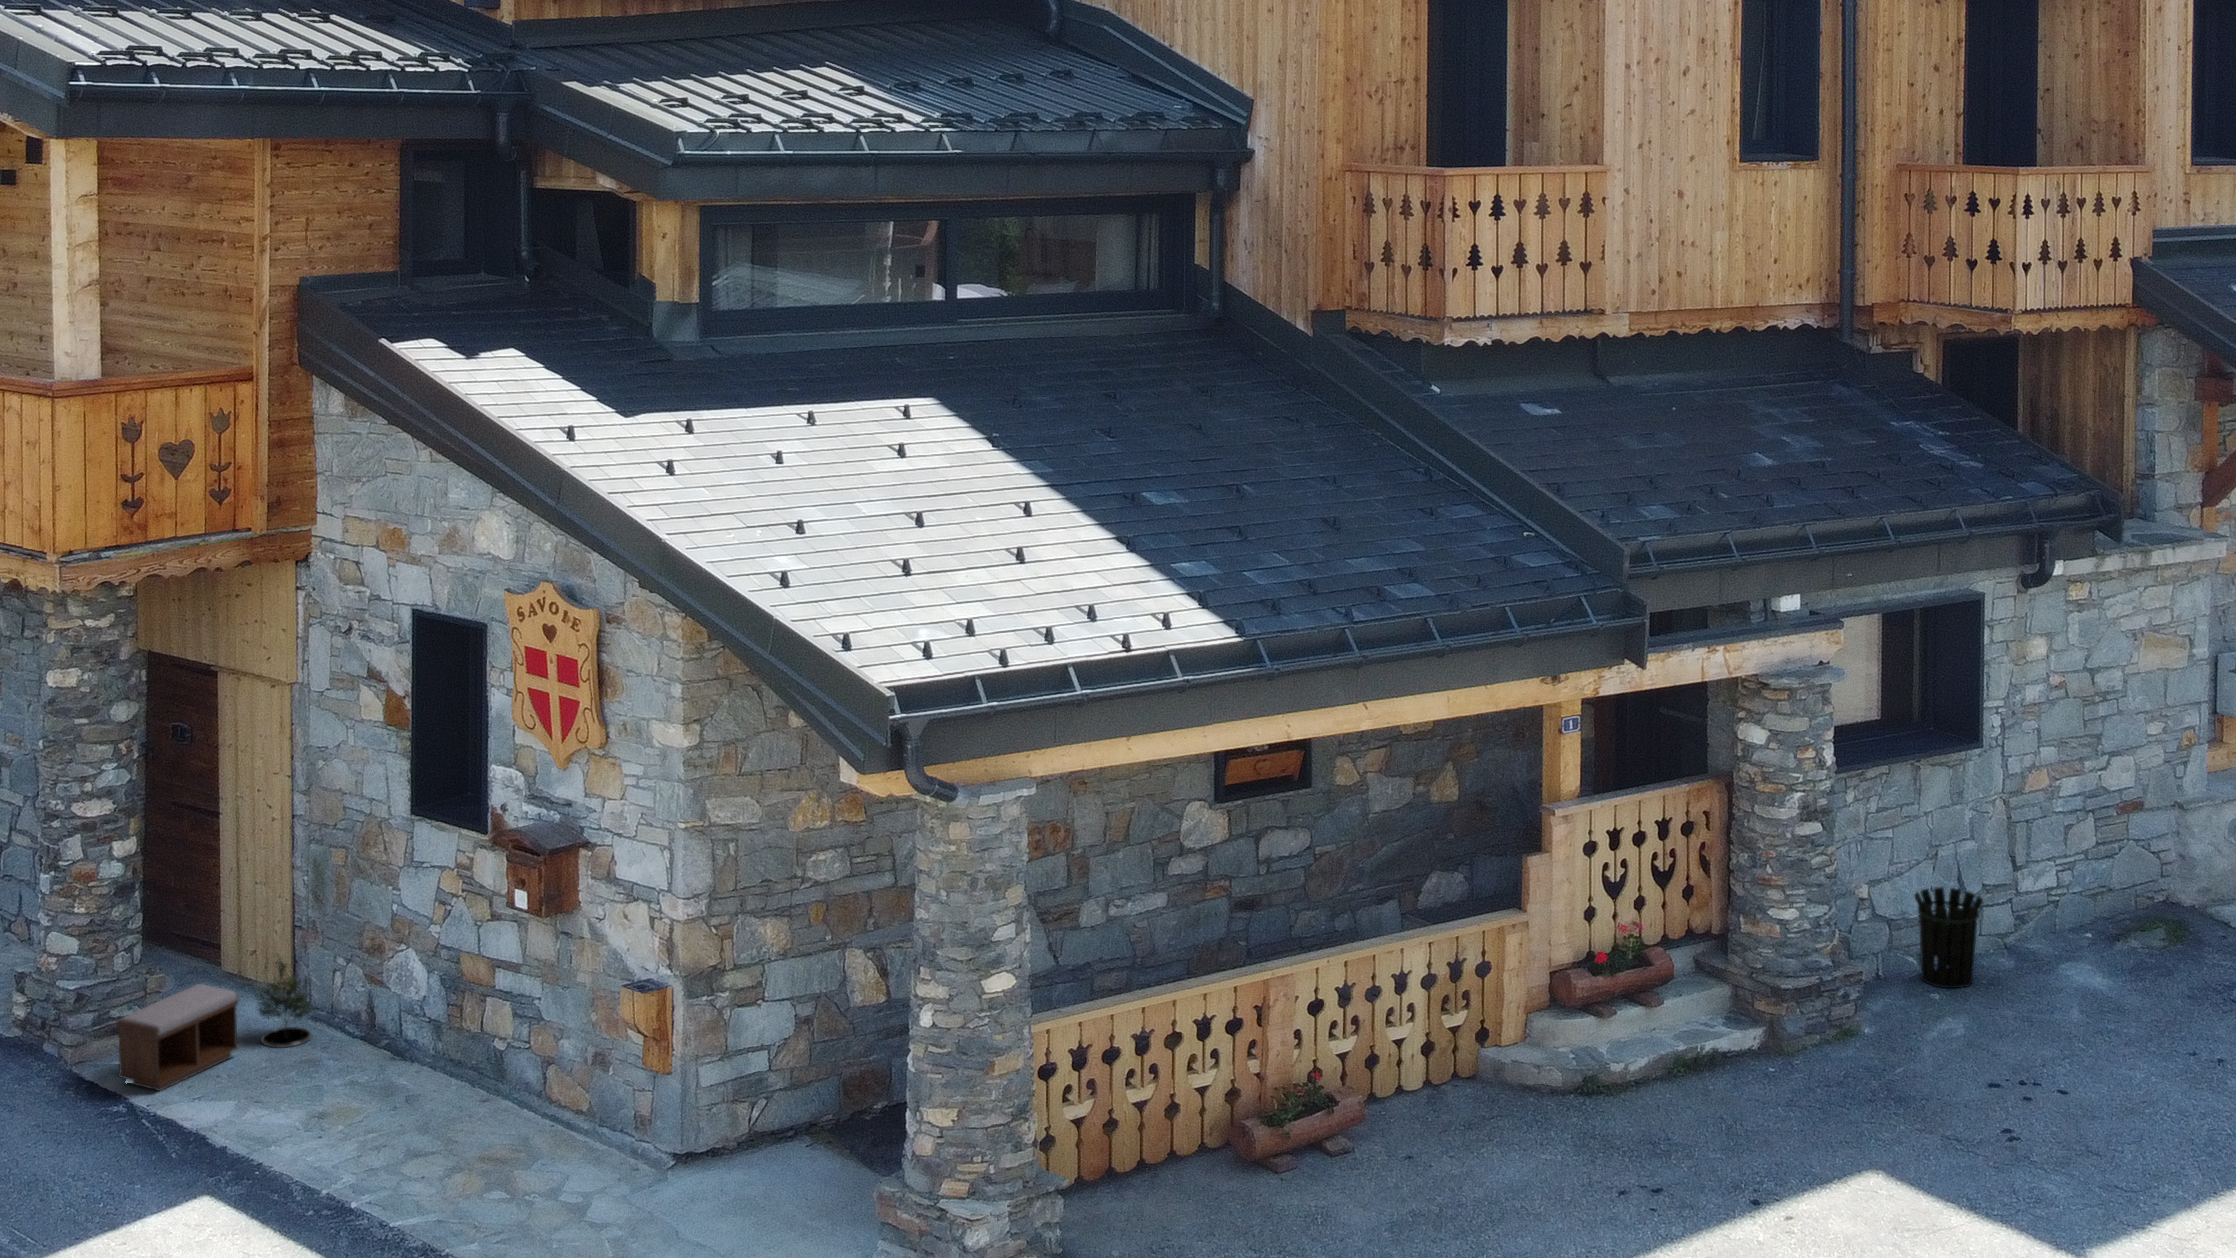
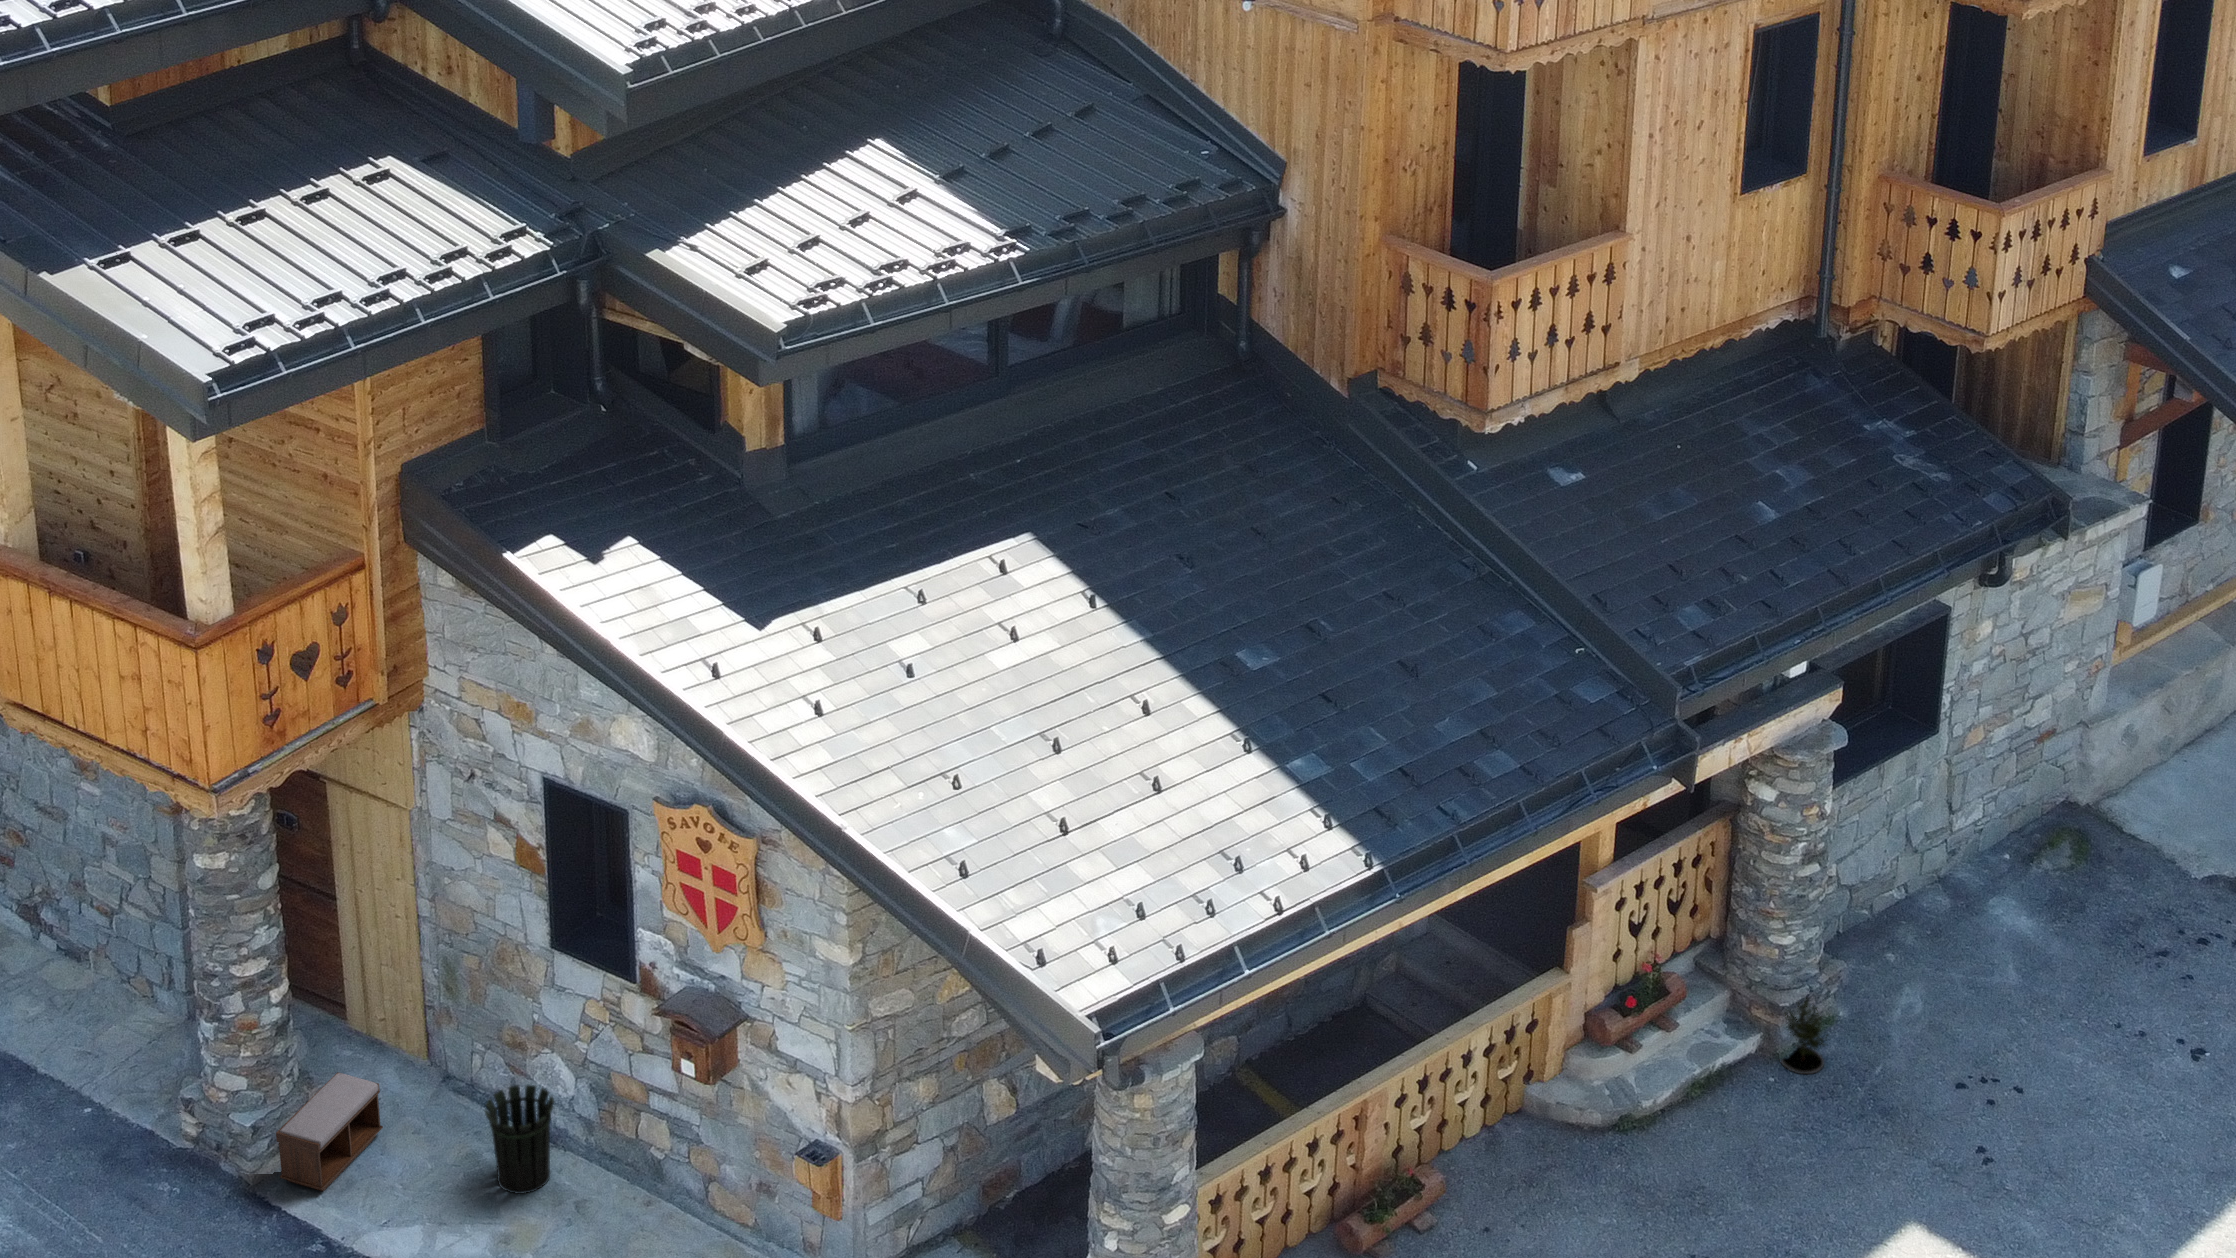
waste bin: present [1915,887,1983,988] -> present [485,1085,554,1194]
potted tree: present [253,959,312,1048] -> present [1781,998,1828,1074]

